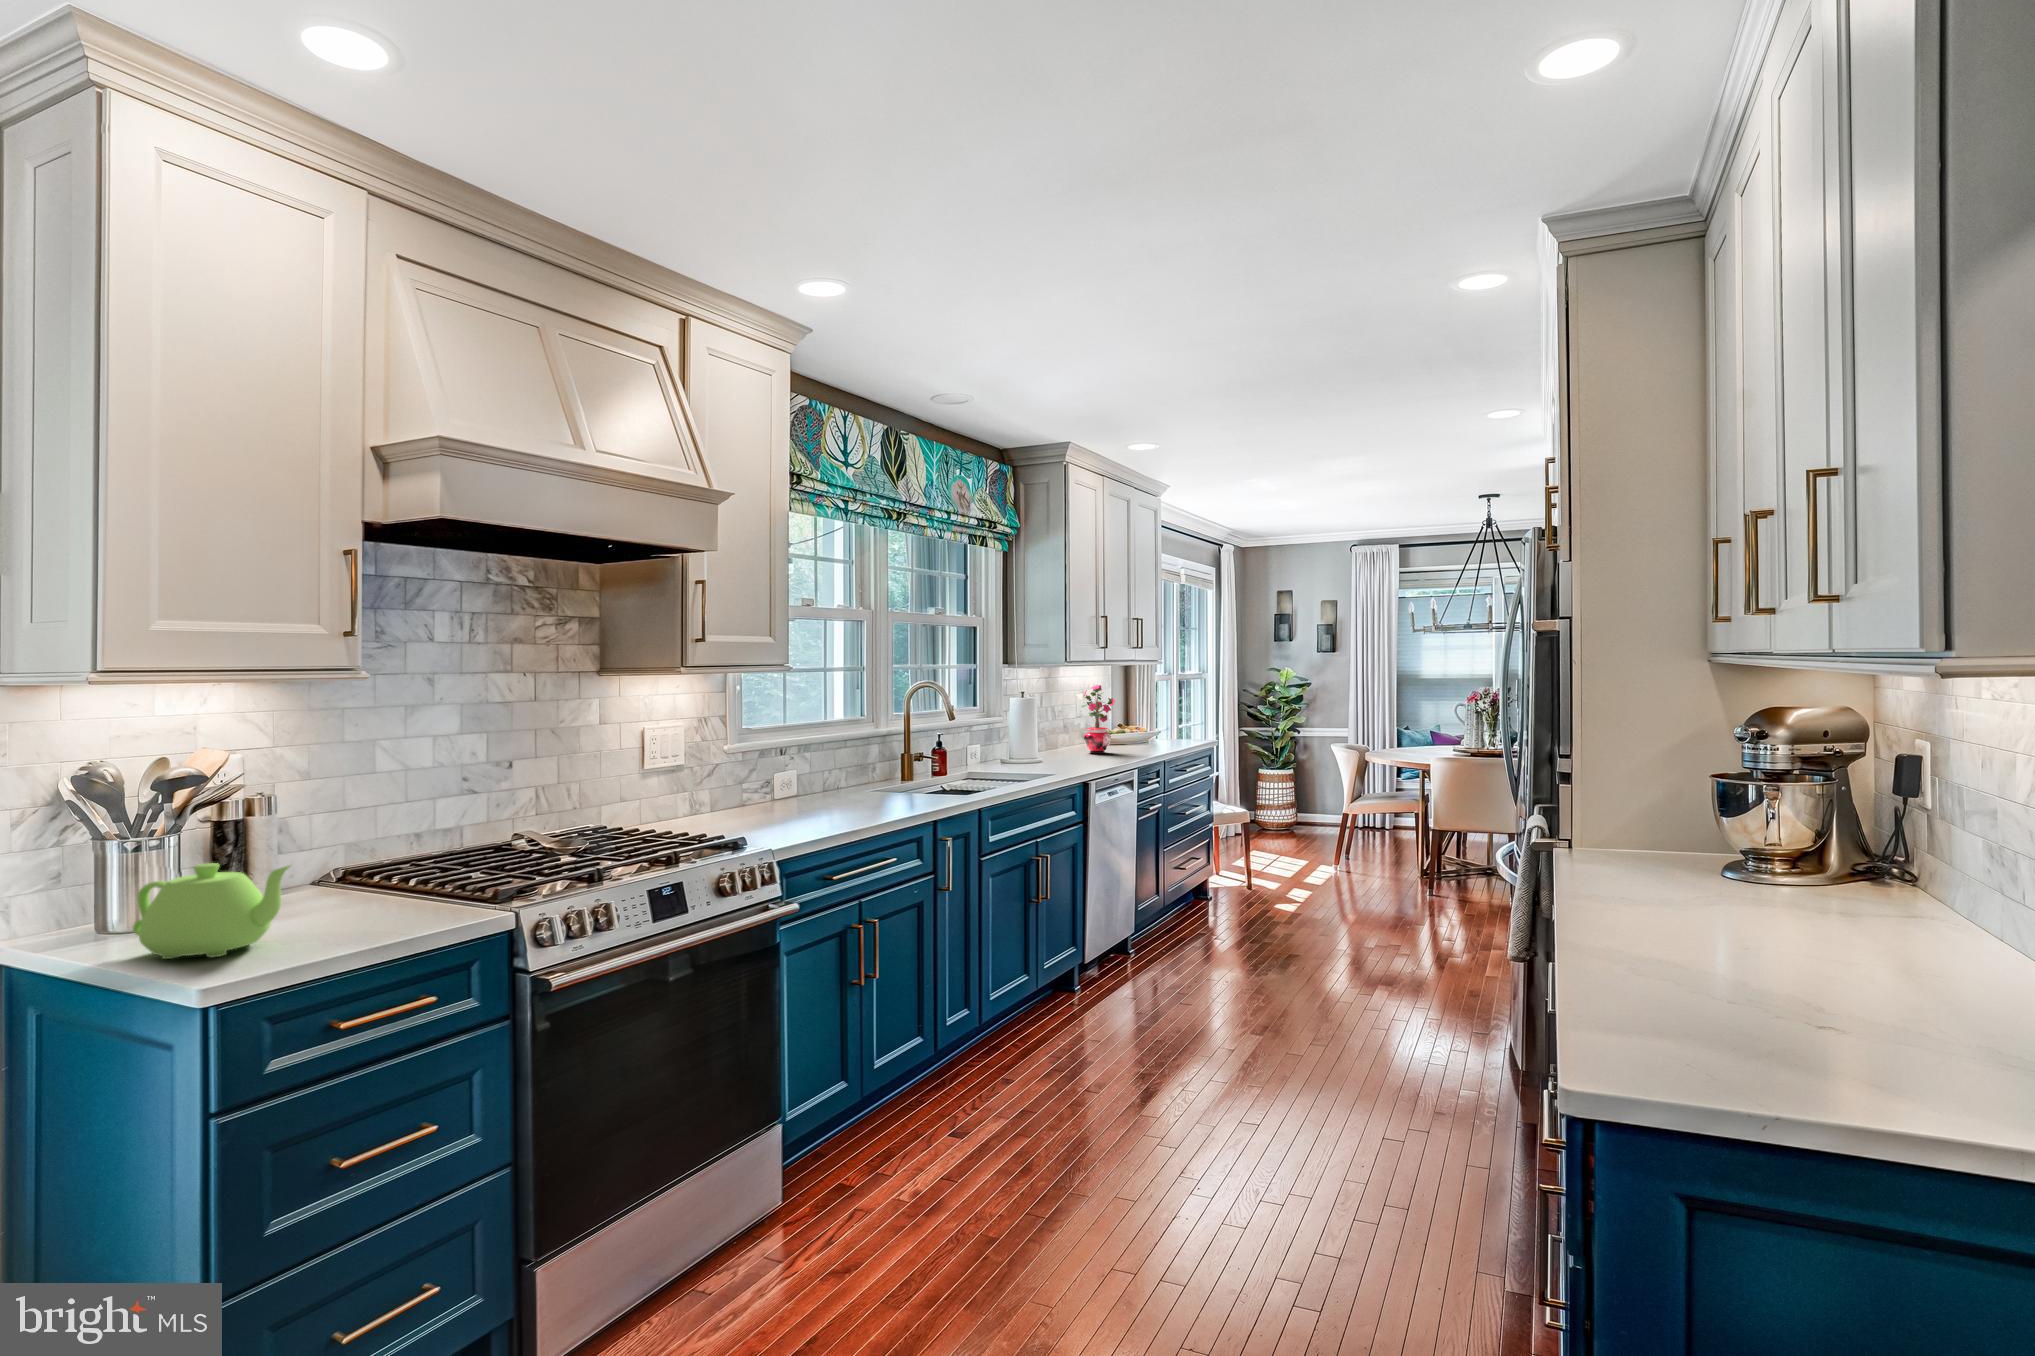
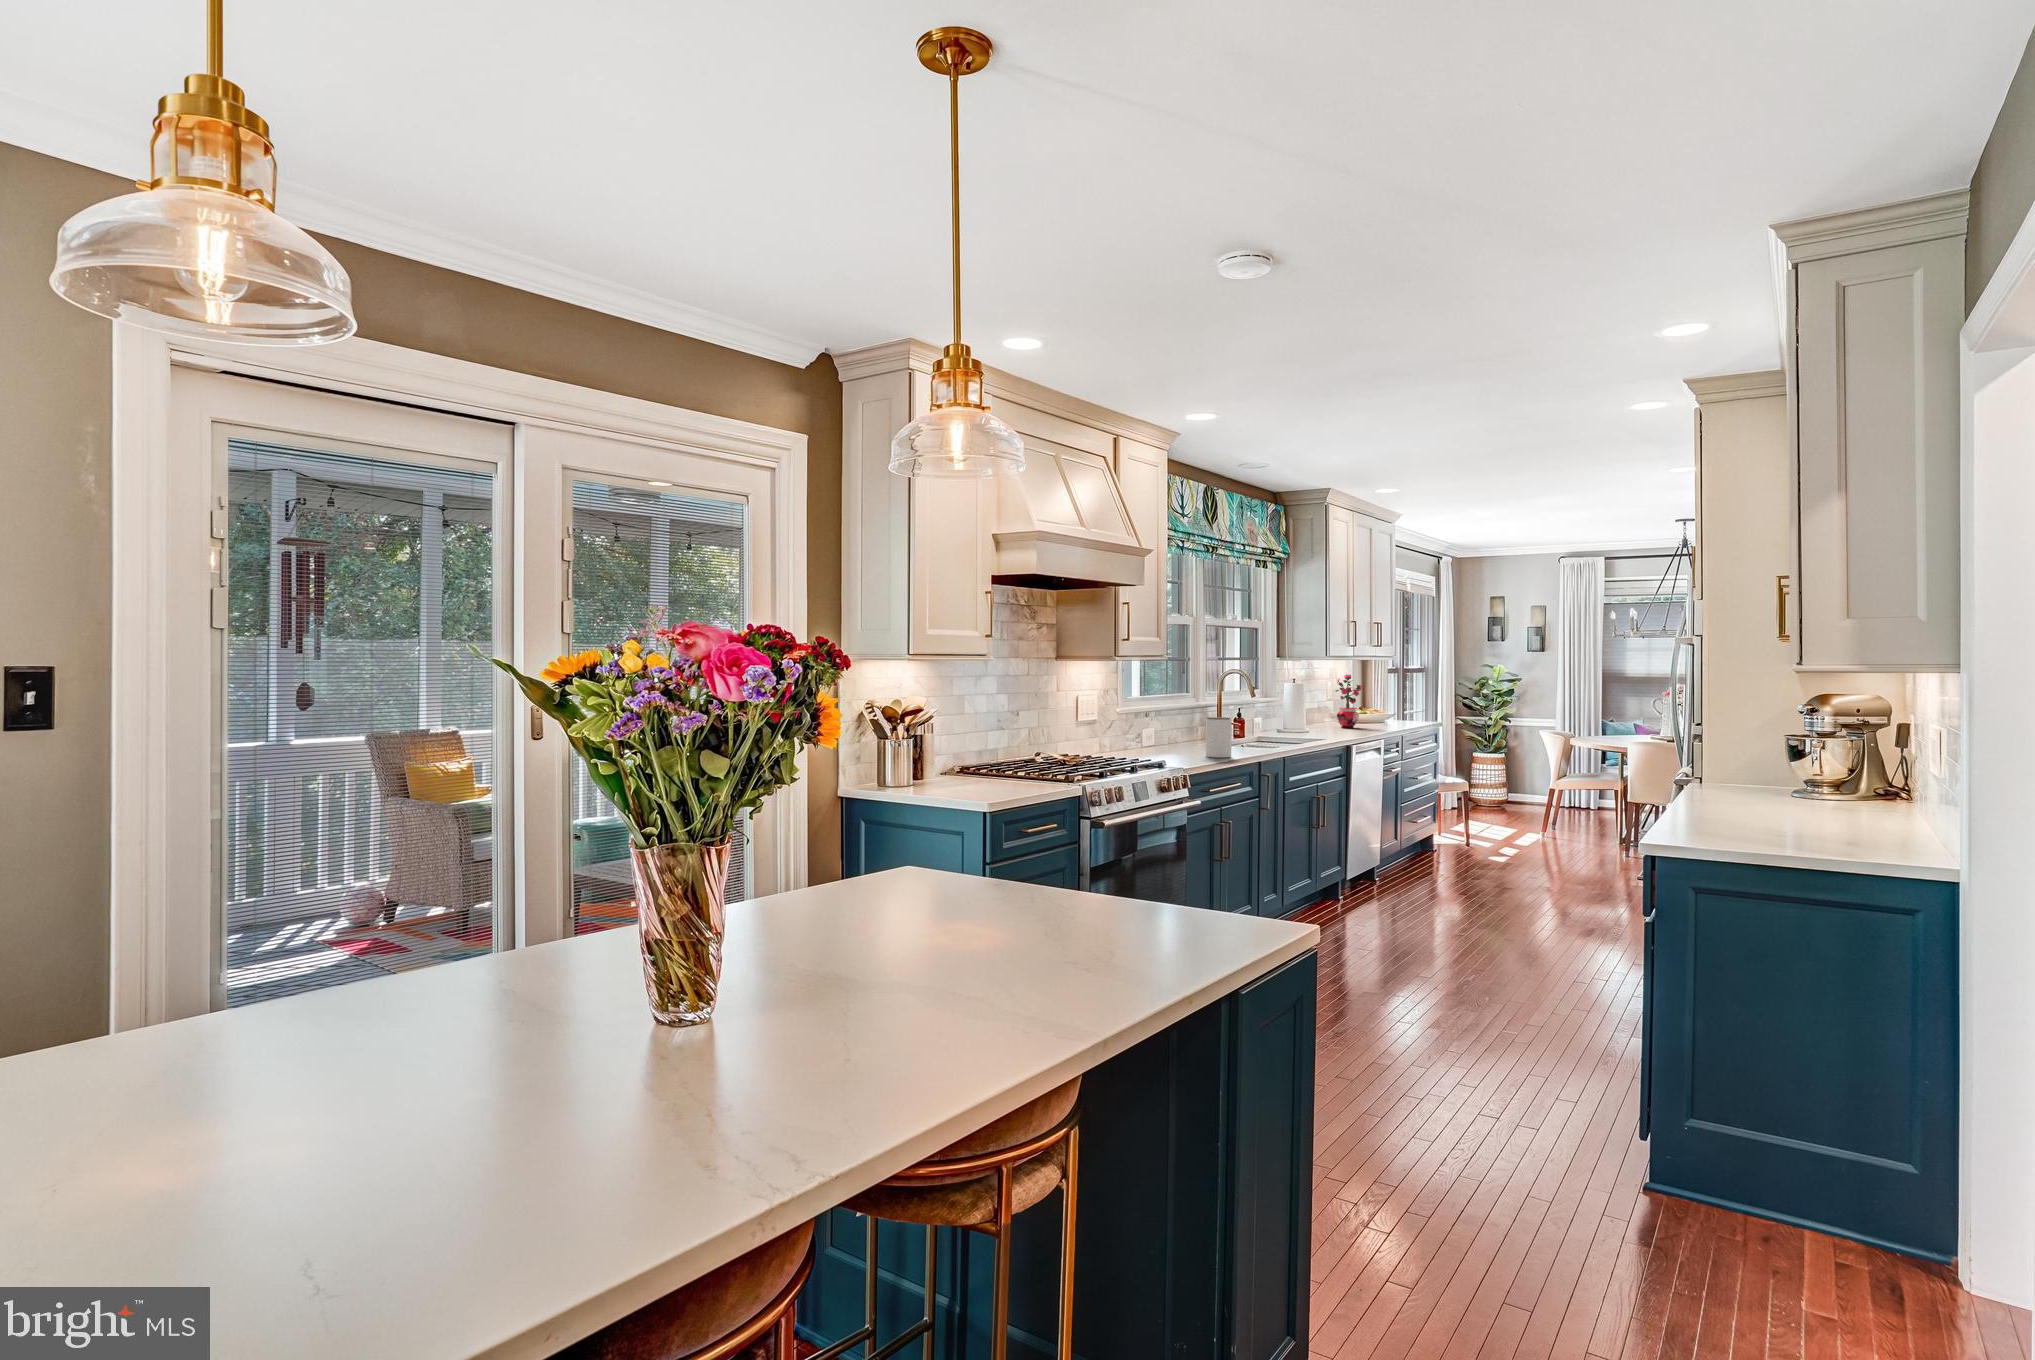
jar: none [846,757,885,820] -> present [1206,717,1231,758]
teapot: present [133,863,290,959] -> none [931,749,1003,793]

